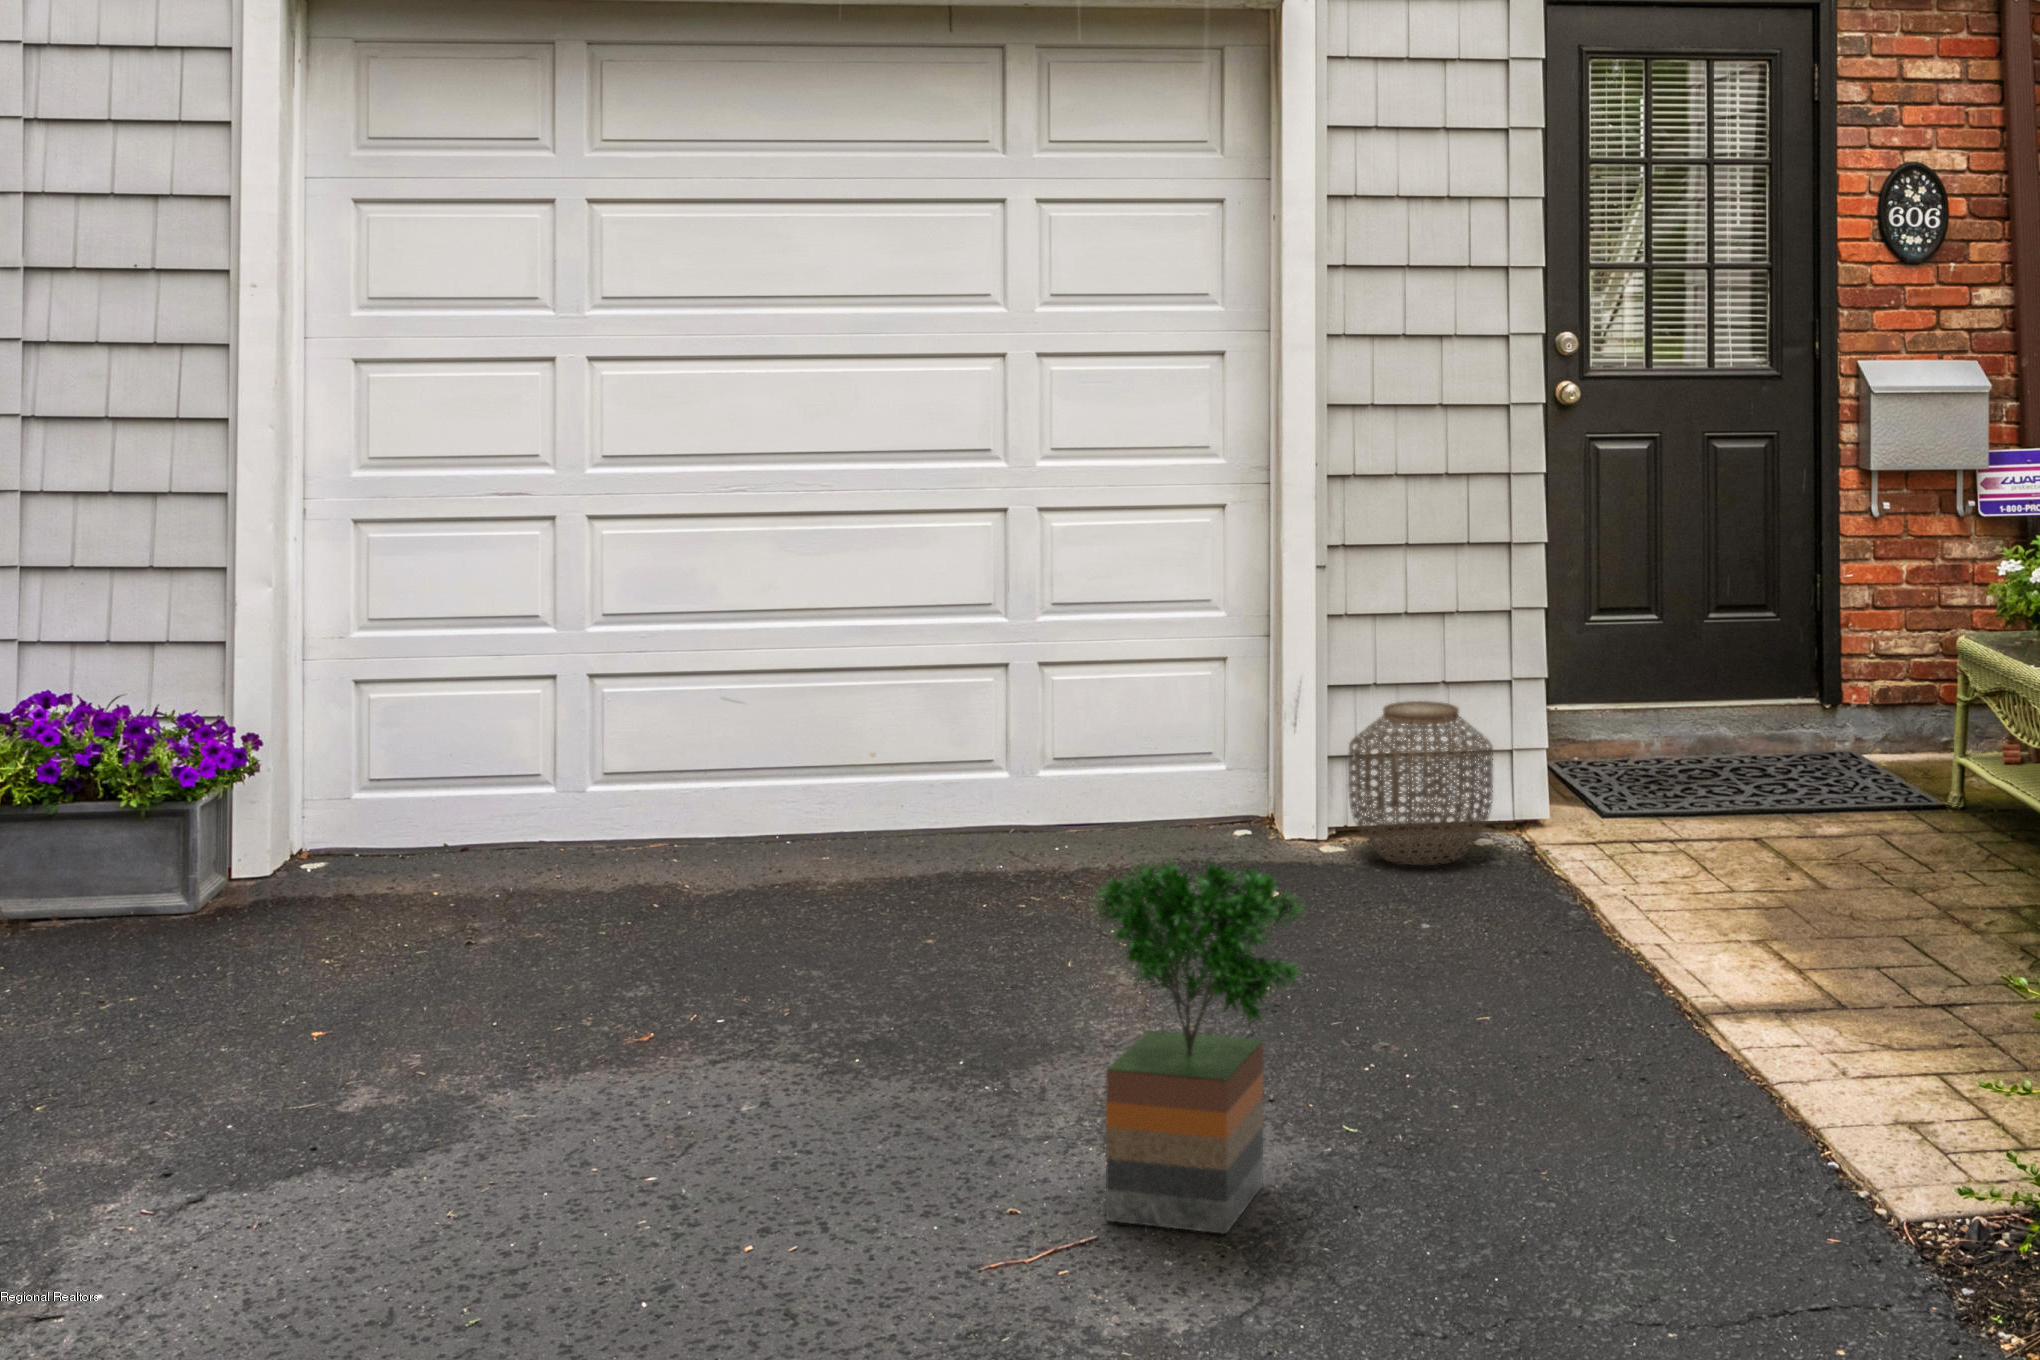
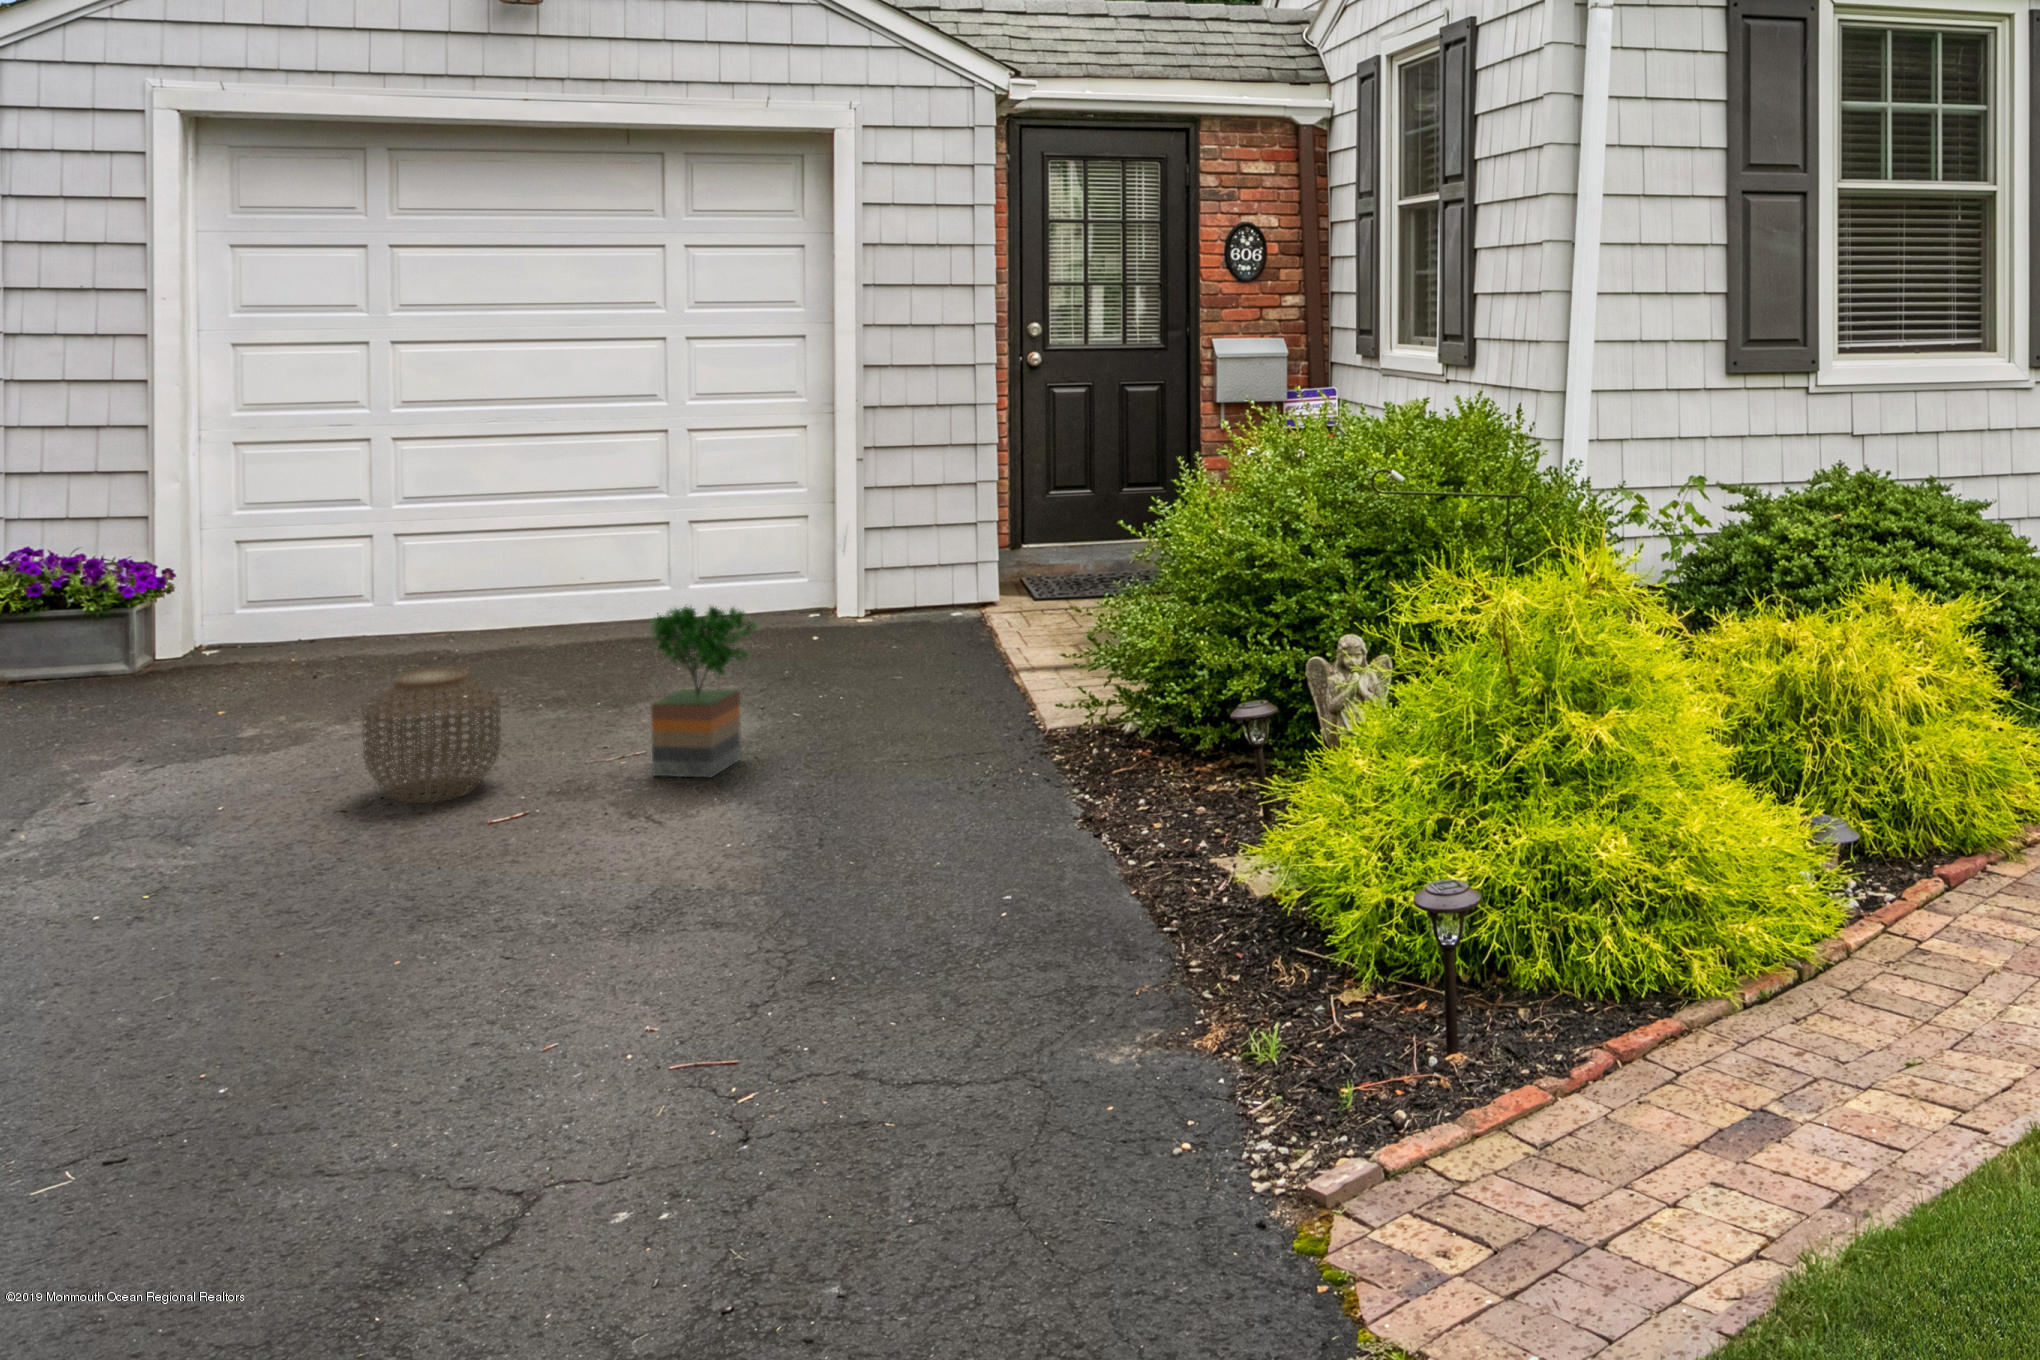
woven basket: present [1348,701,1493,865] -> present [363,668,501,803]

